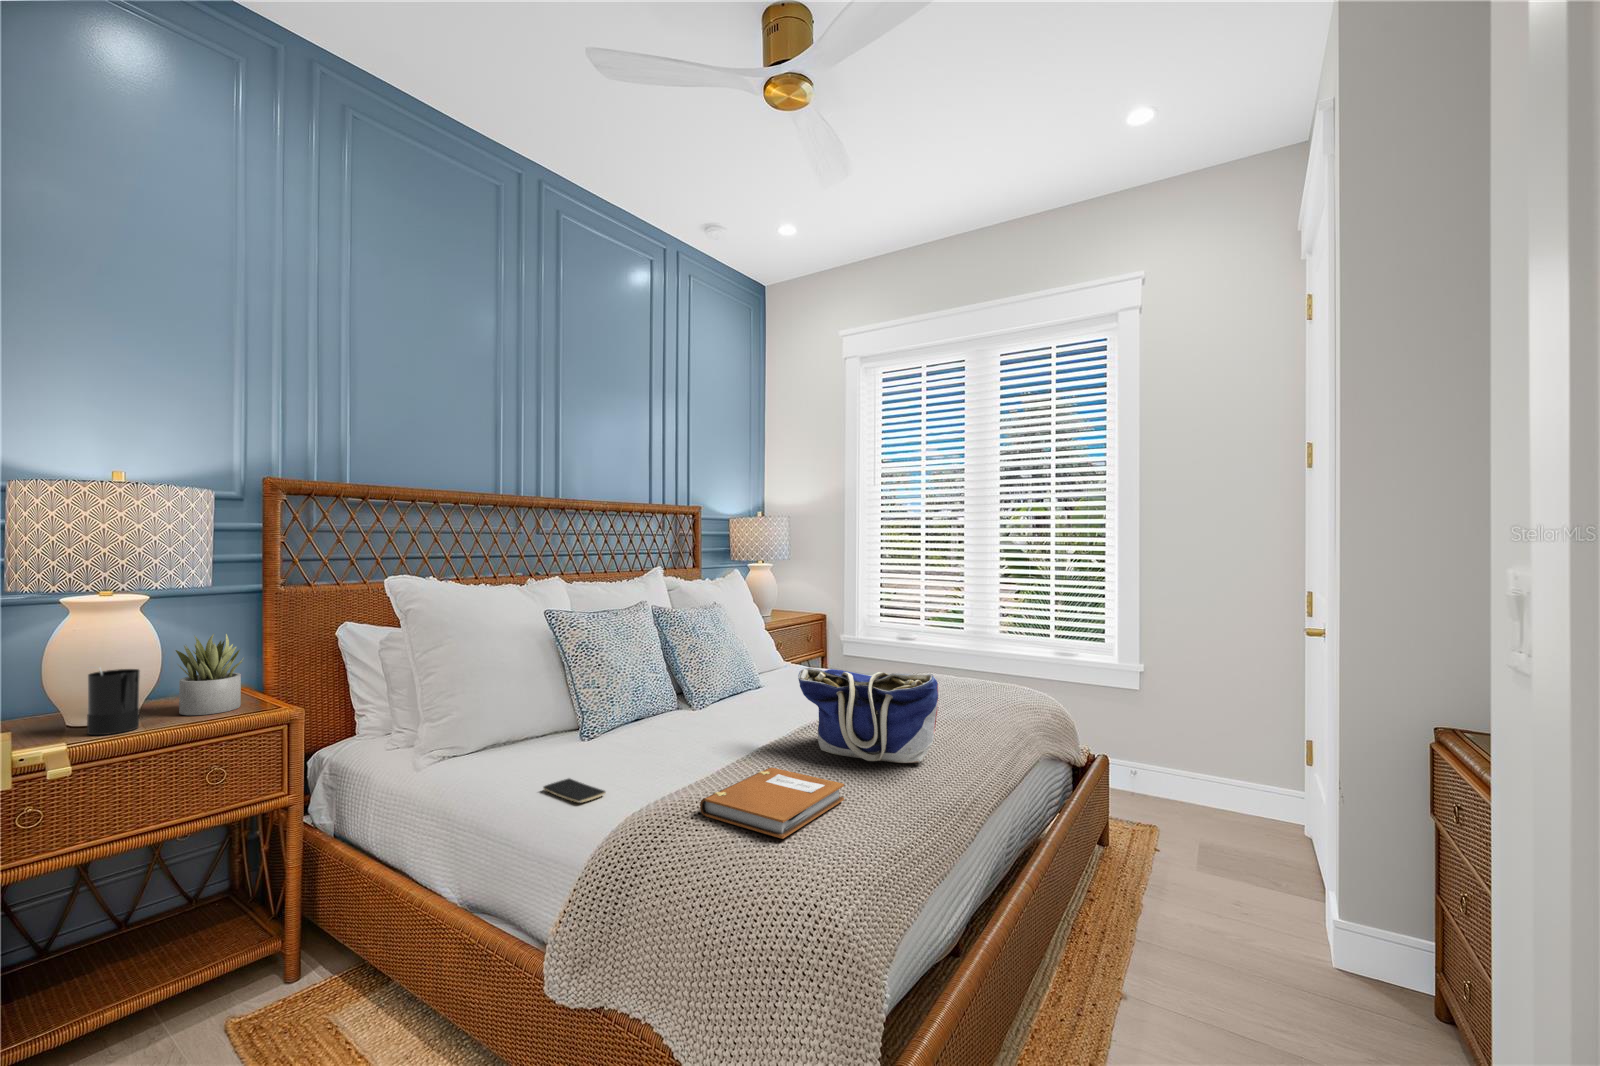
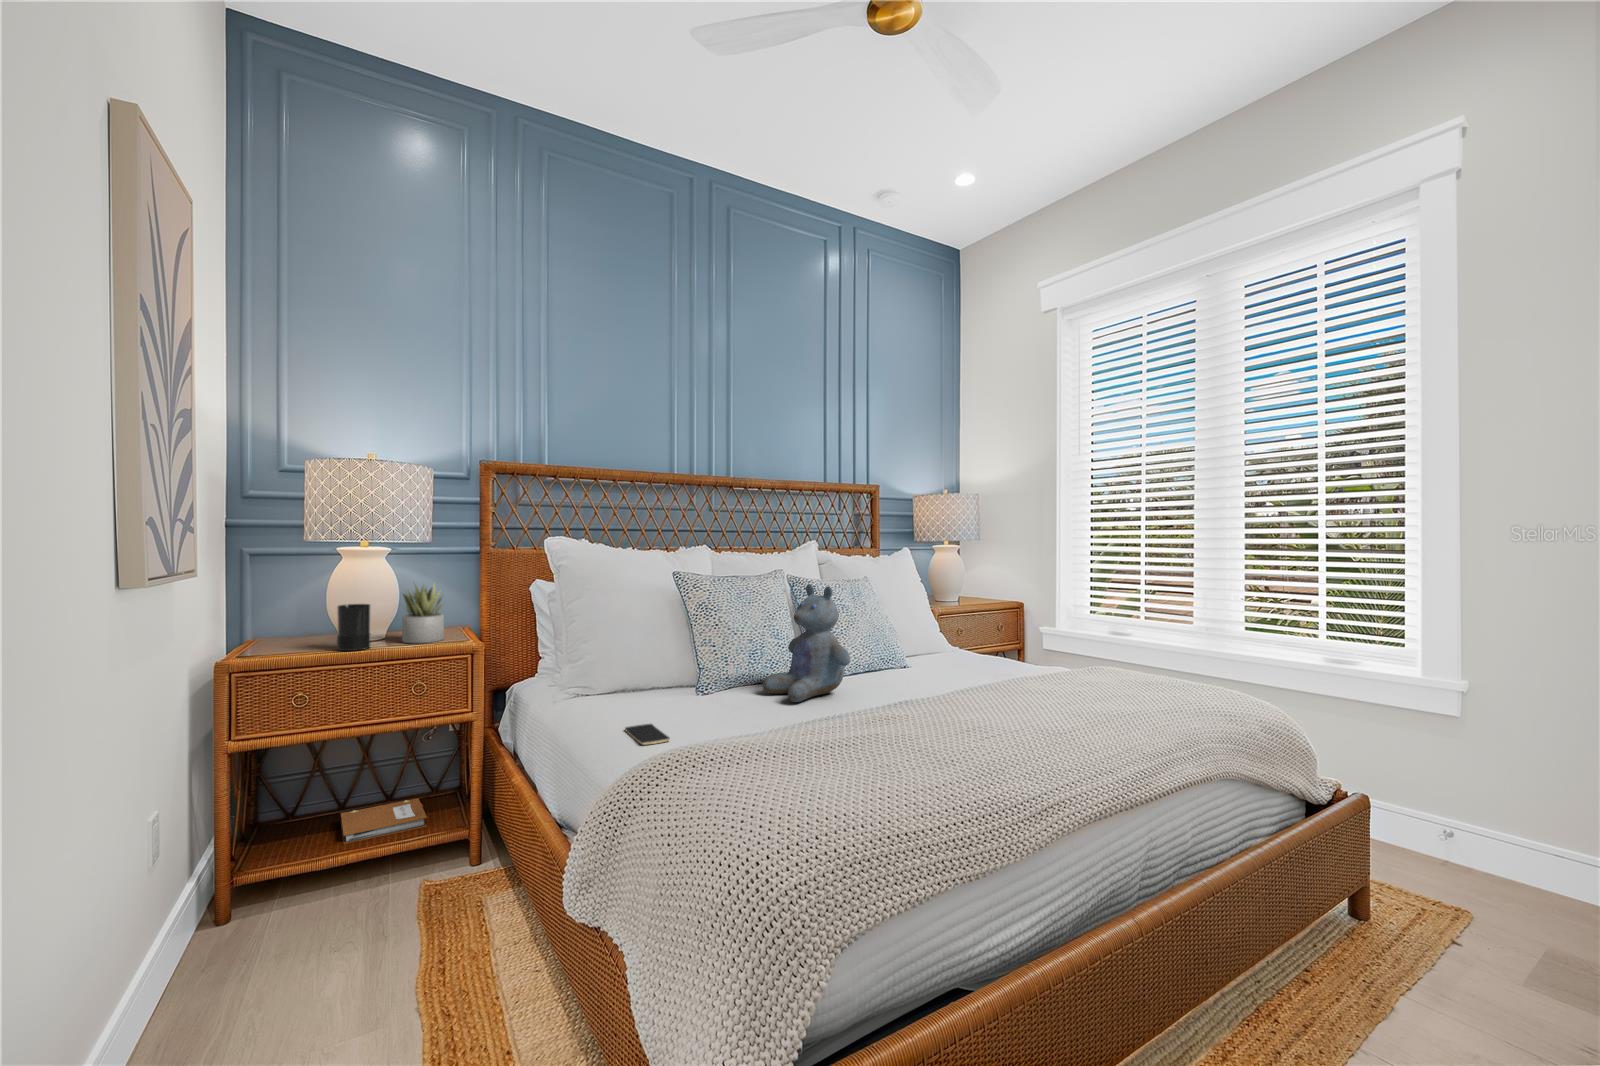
stuffed bear: none [657,614,750,736] -> present [762,584,850,702]
tote bag: present [798,668,938,763] -> none [858,639,1005,749]
notebook: present [700,767,844,839] -> present [341,798,427,844]

